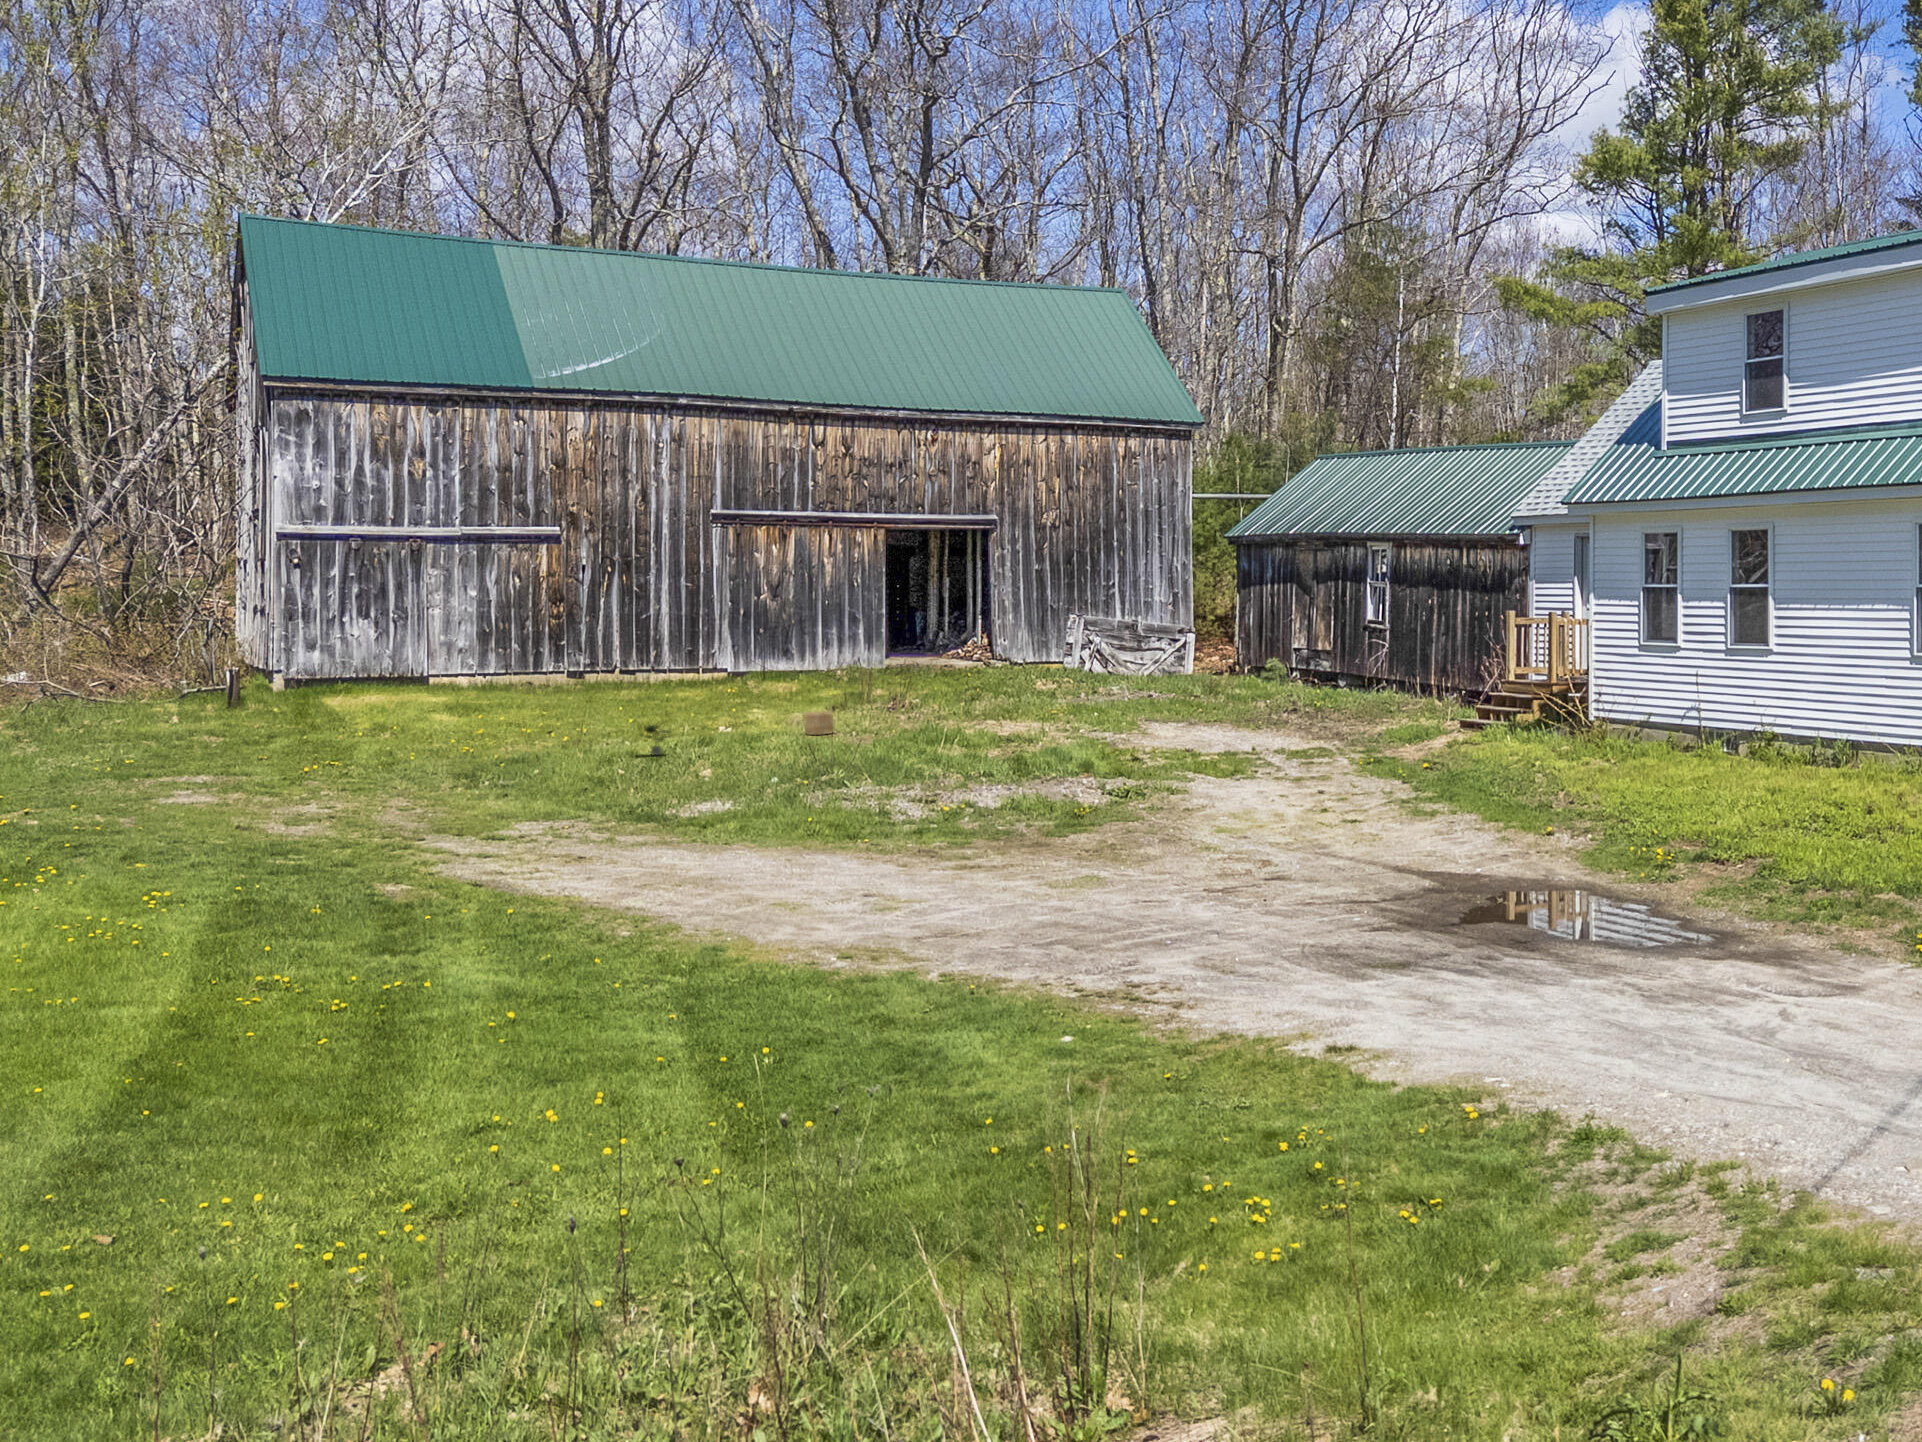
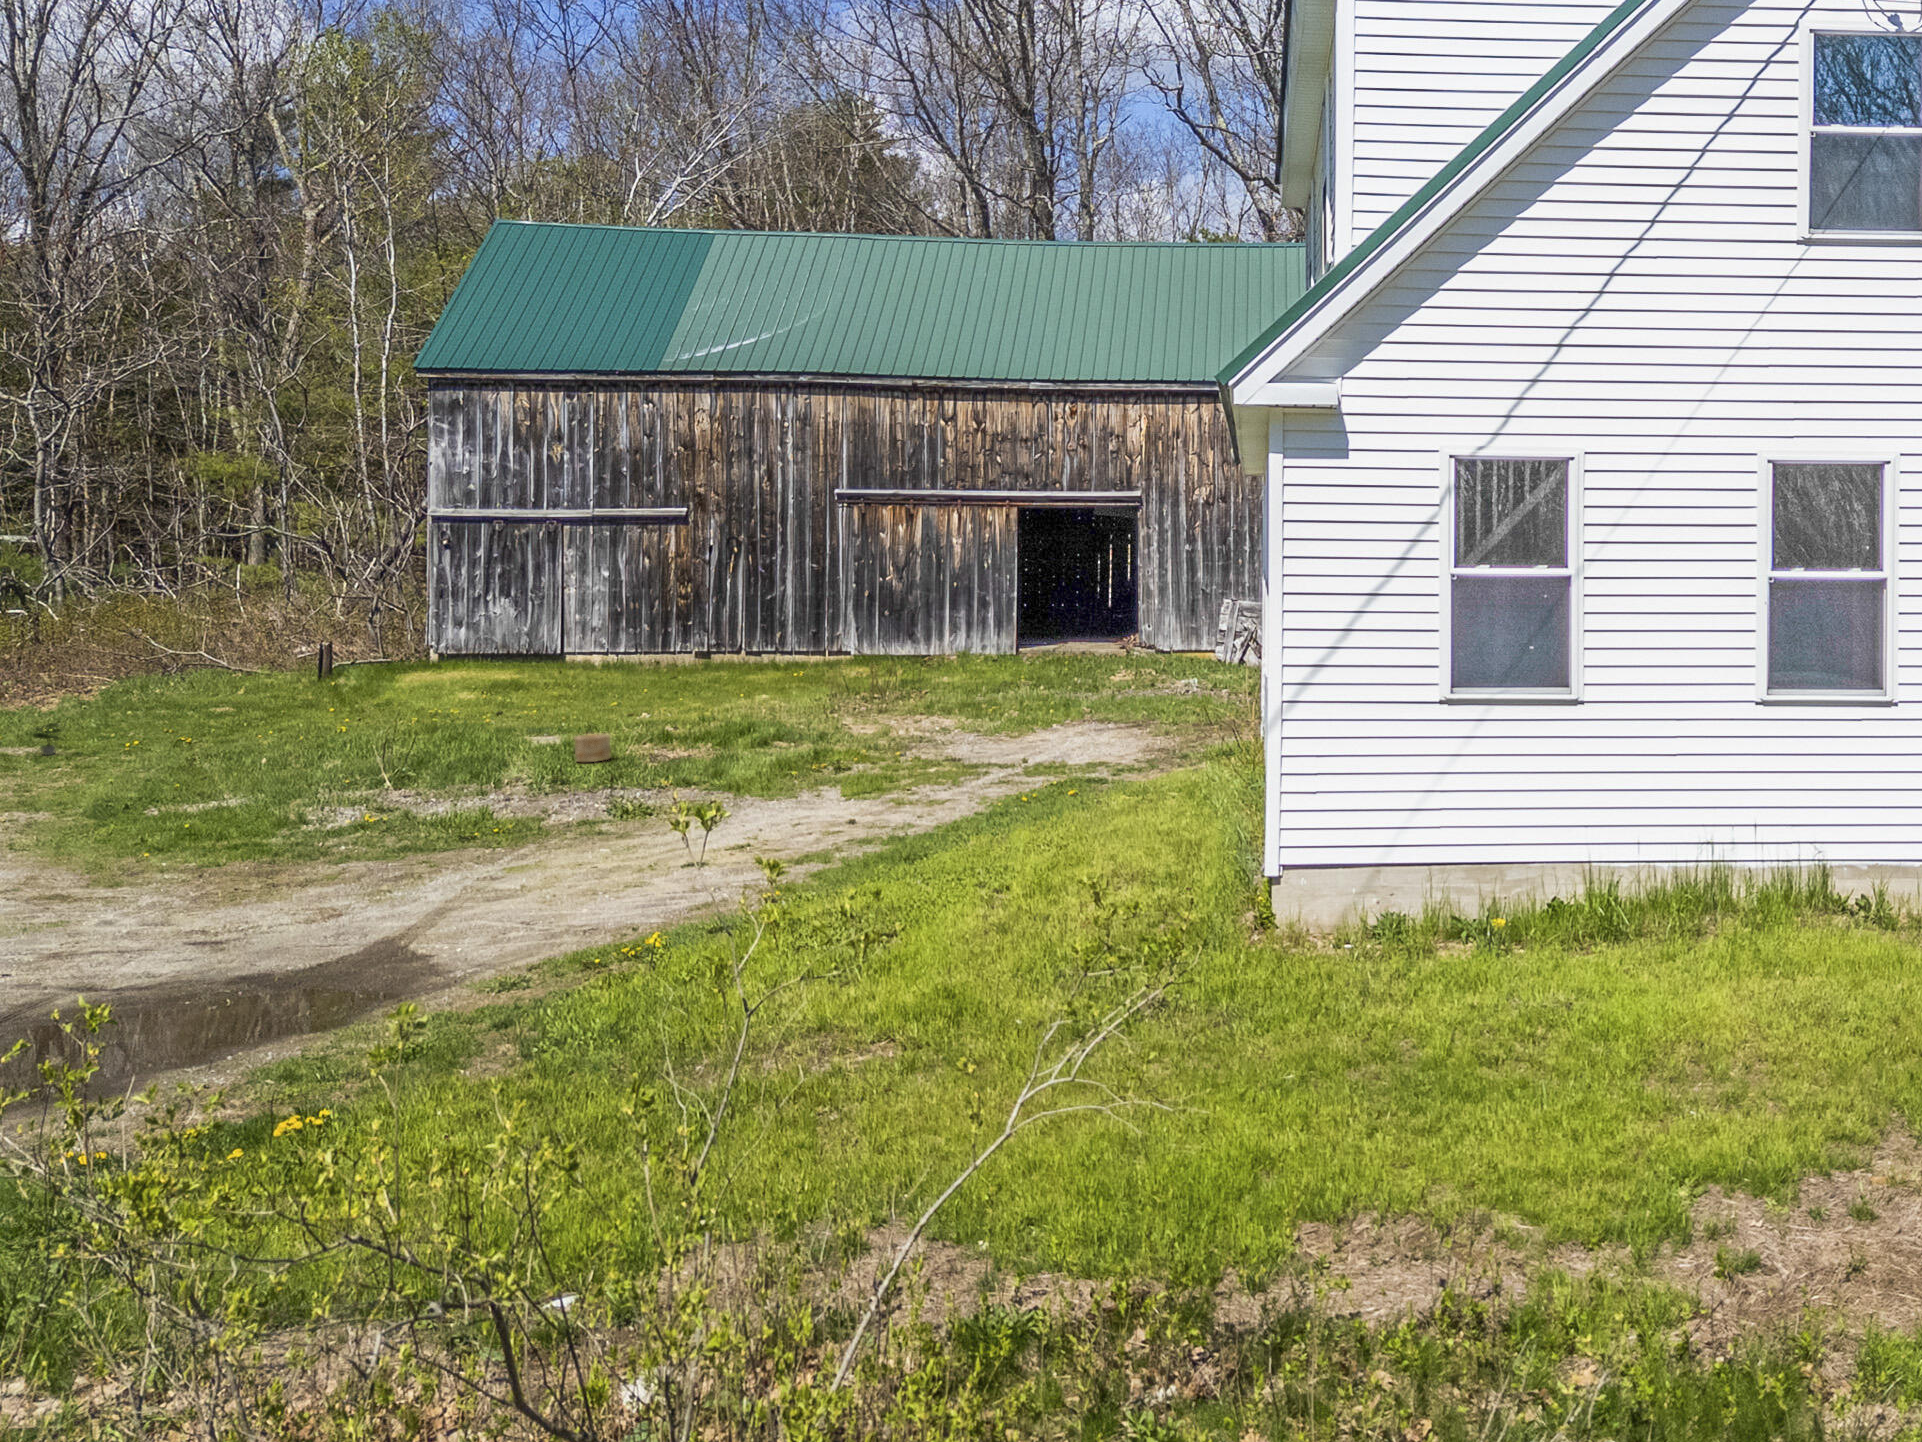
potted plant: present [645,725,670,756] -> present [34,723,62,755]

